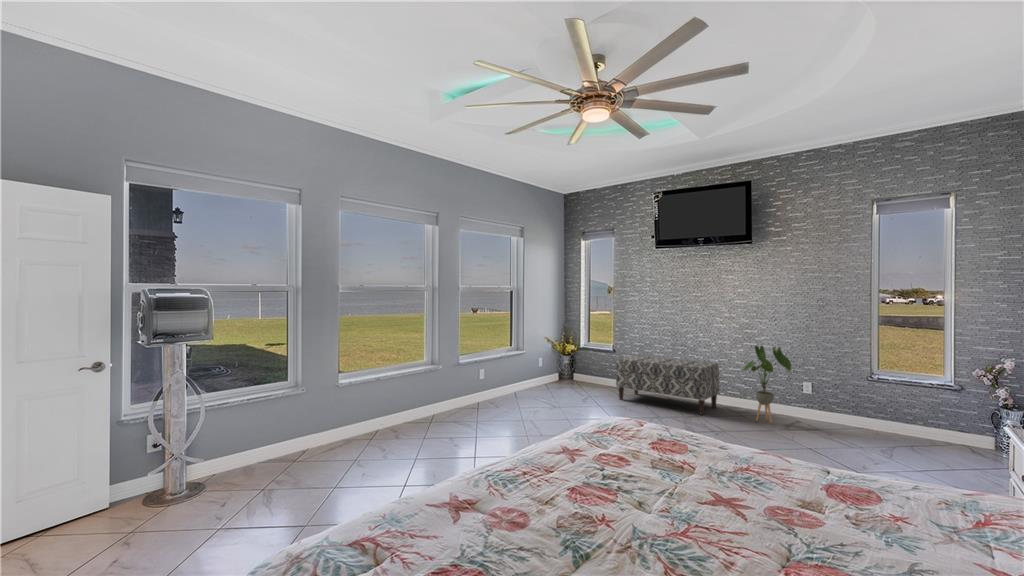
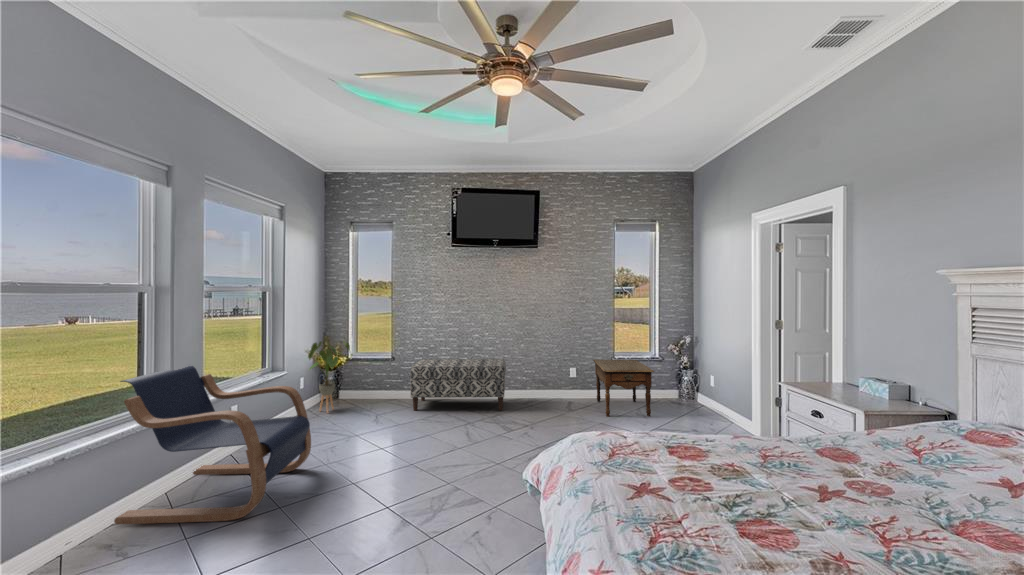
lounge chair: none [410,335,513,429] -> present [114,366,311,524]
house plant: present [743,346,791,423] -> present [308,341,352,412]
side table: none [824,377,910,458] -> present [593,360,654,417]

